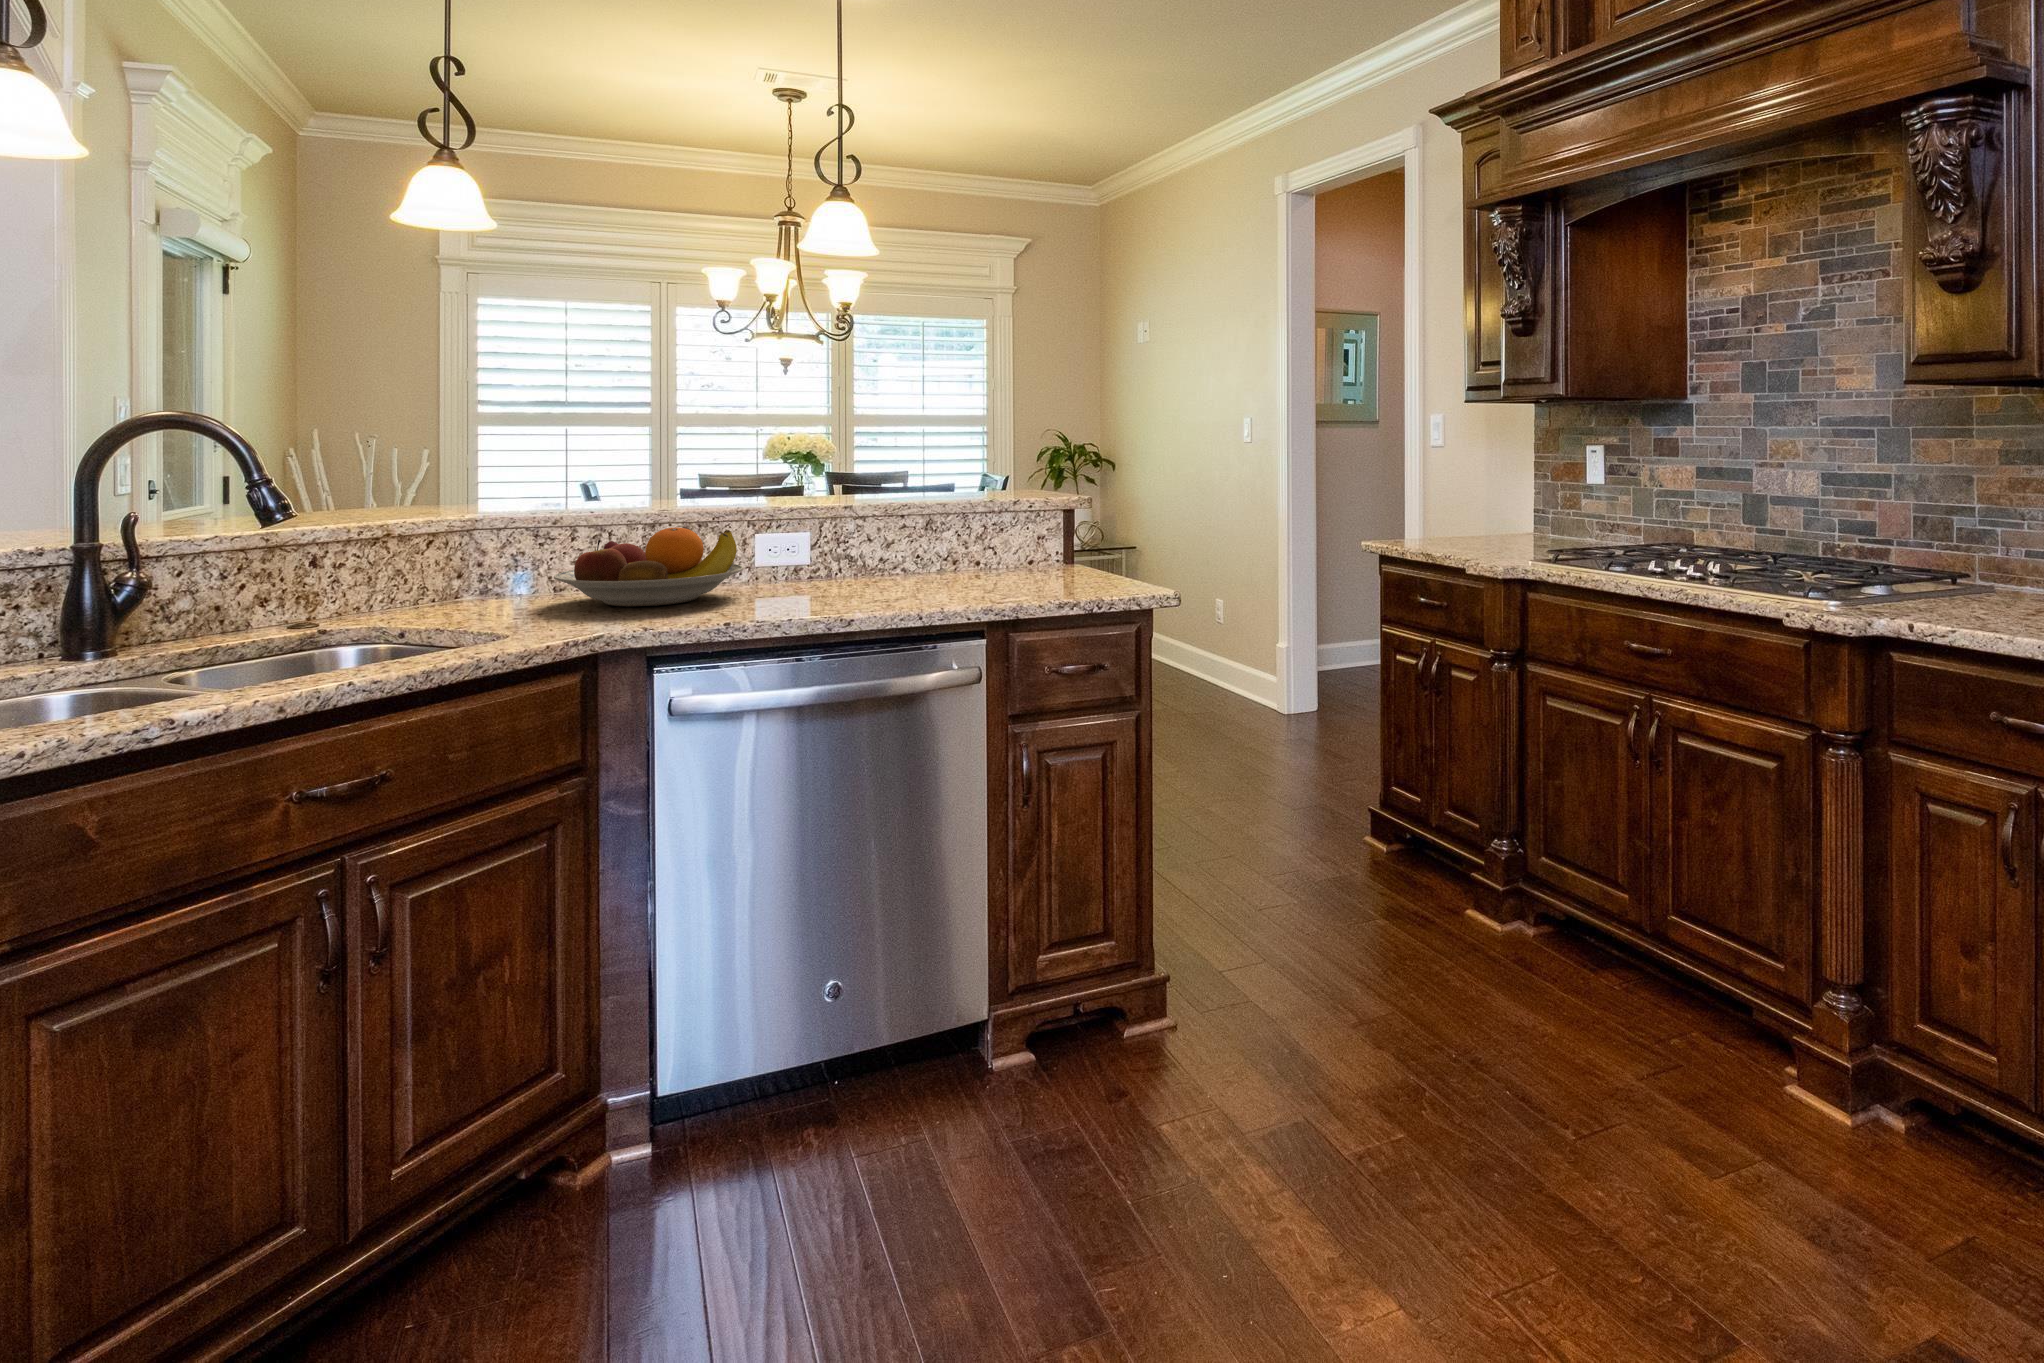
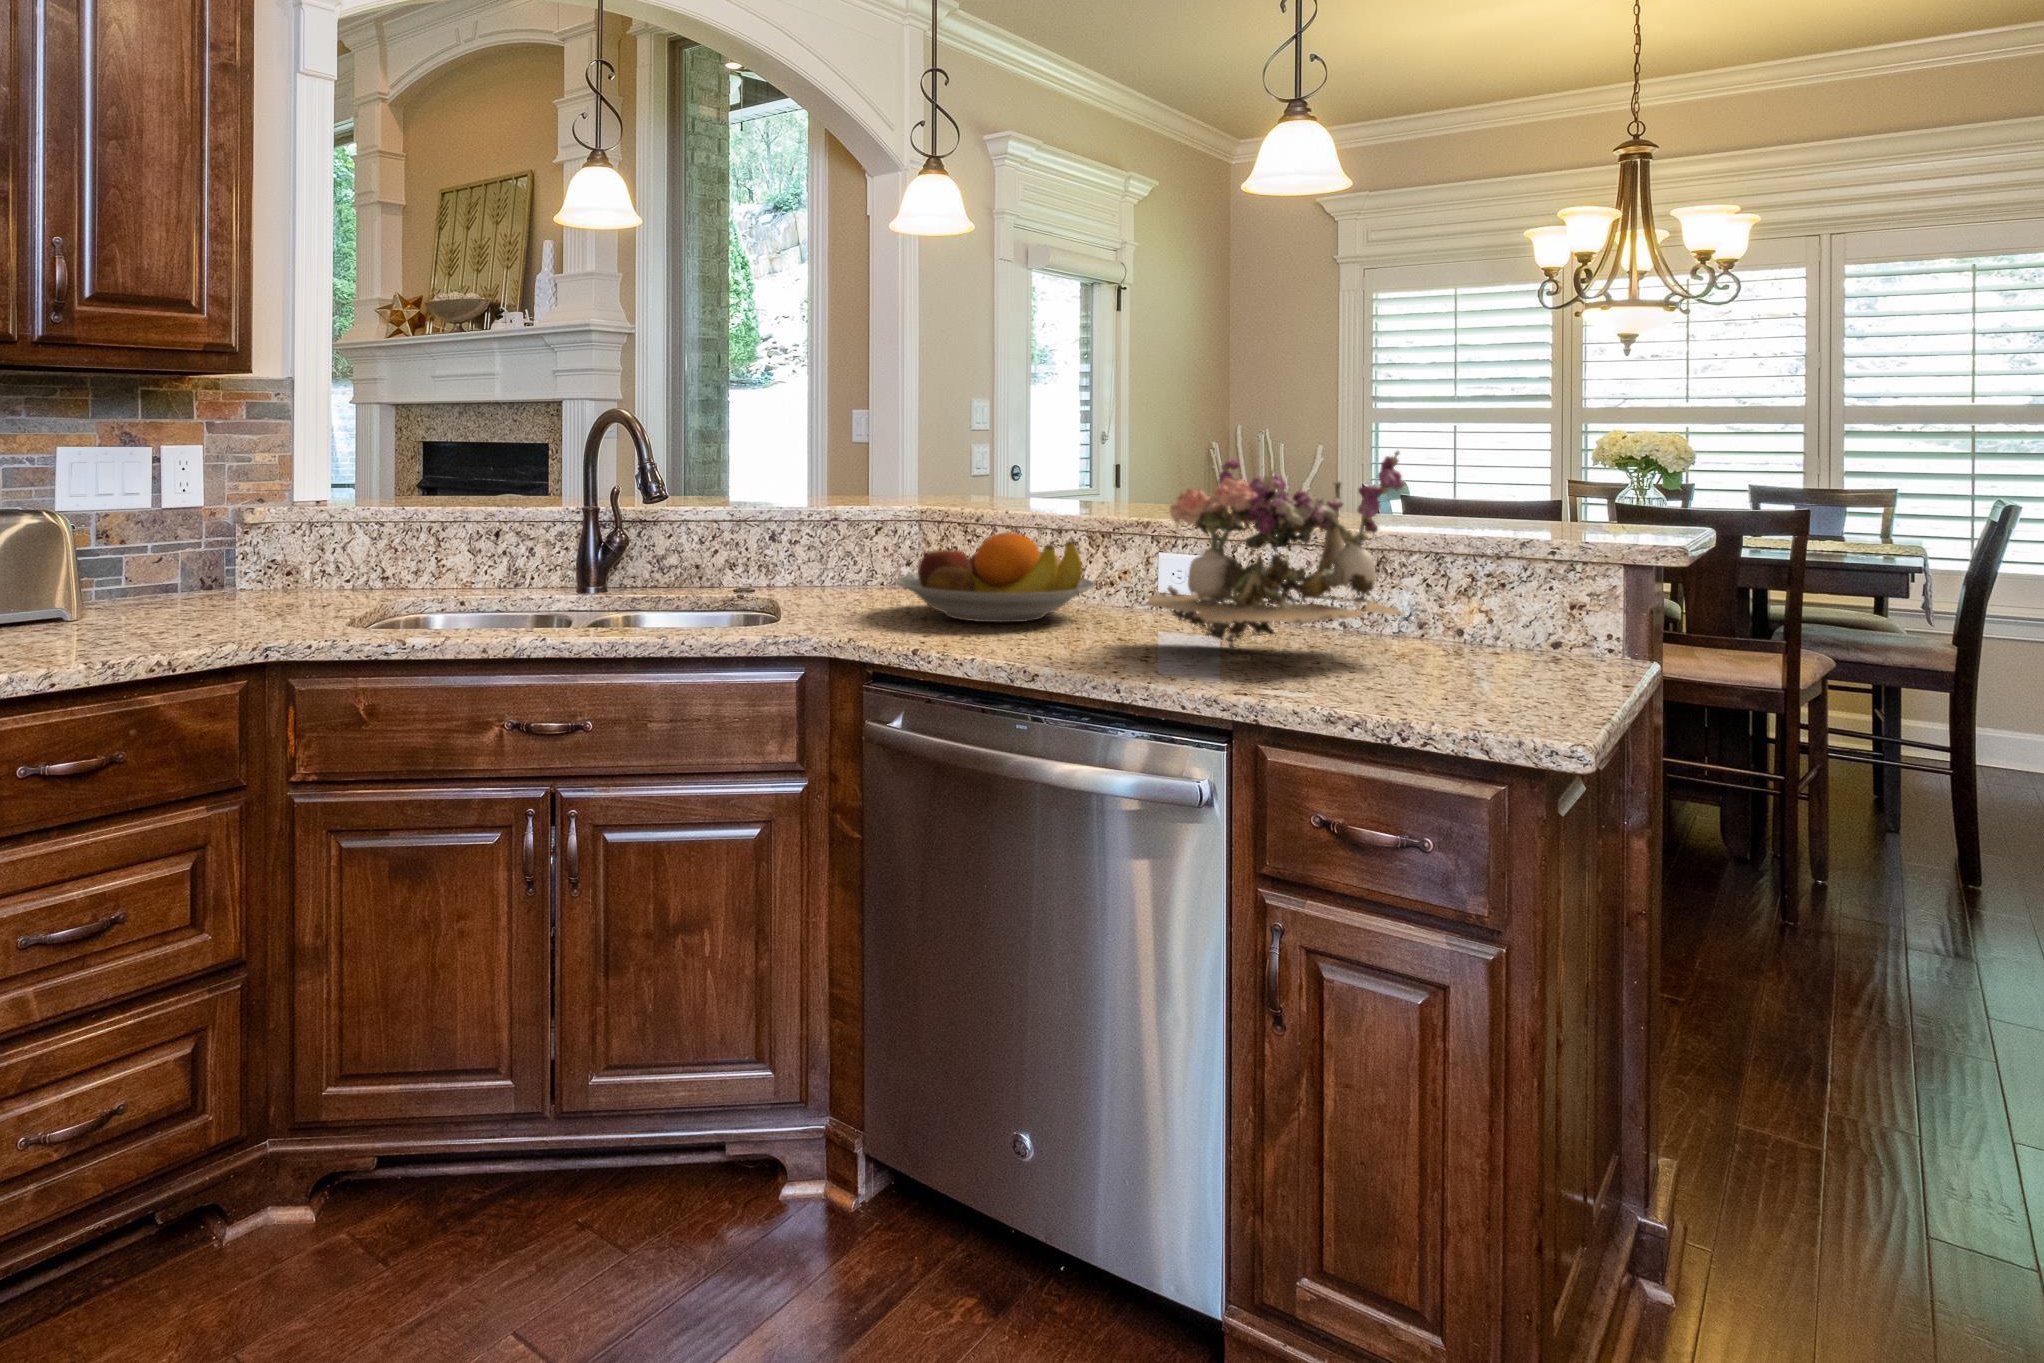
flower arrangement: none [827,449,1006,590] -> present [1143,451,1404,647]

